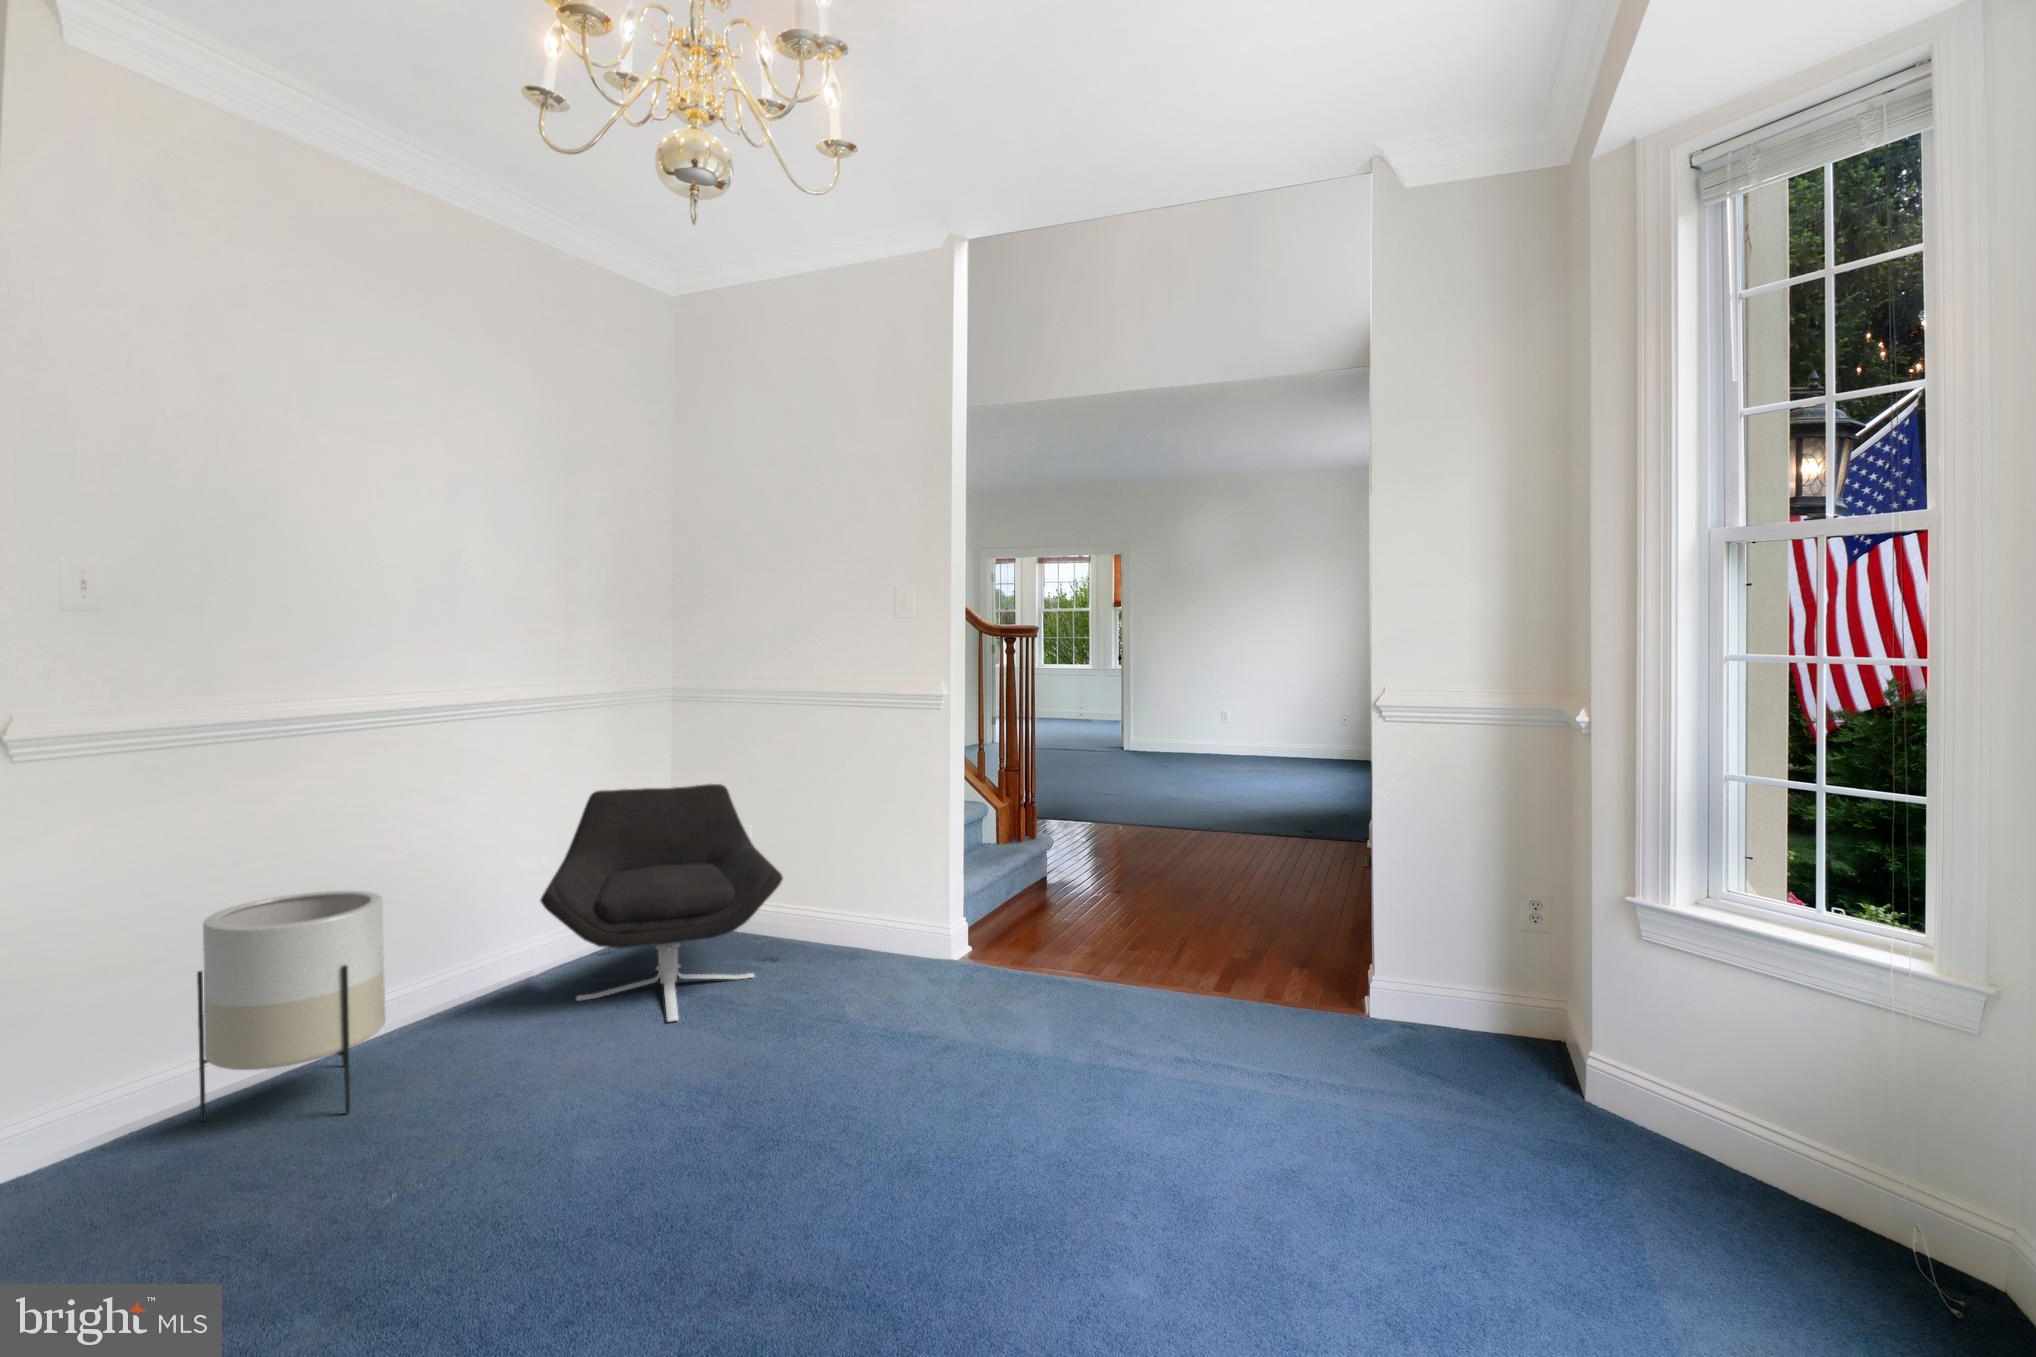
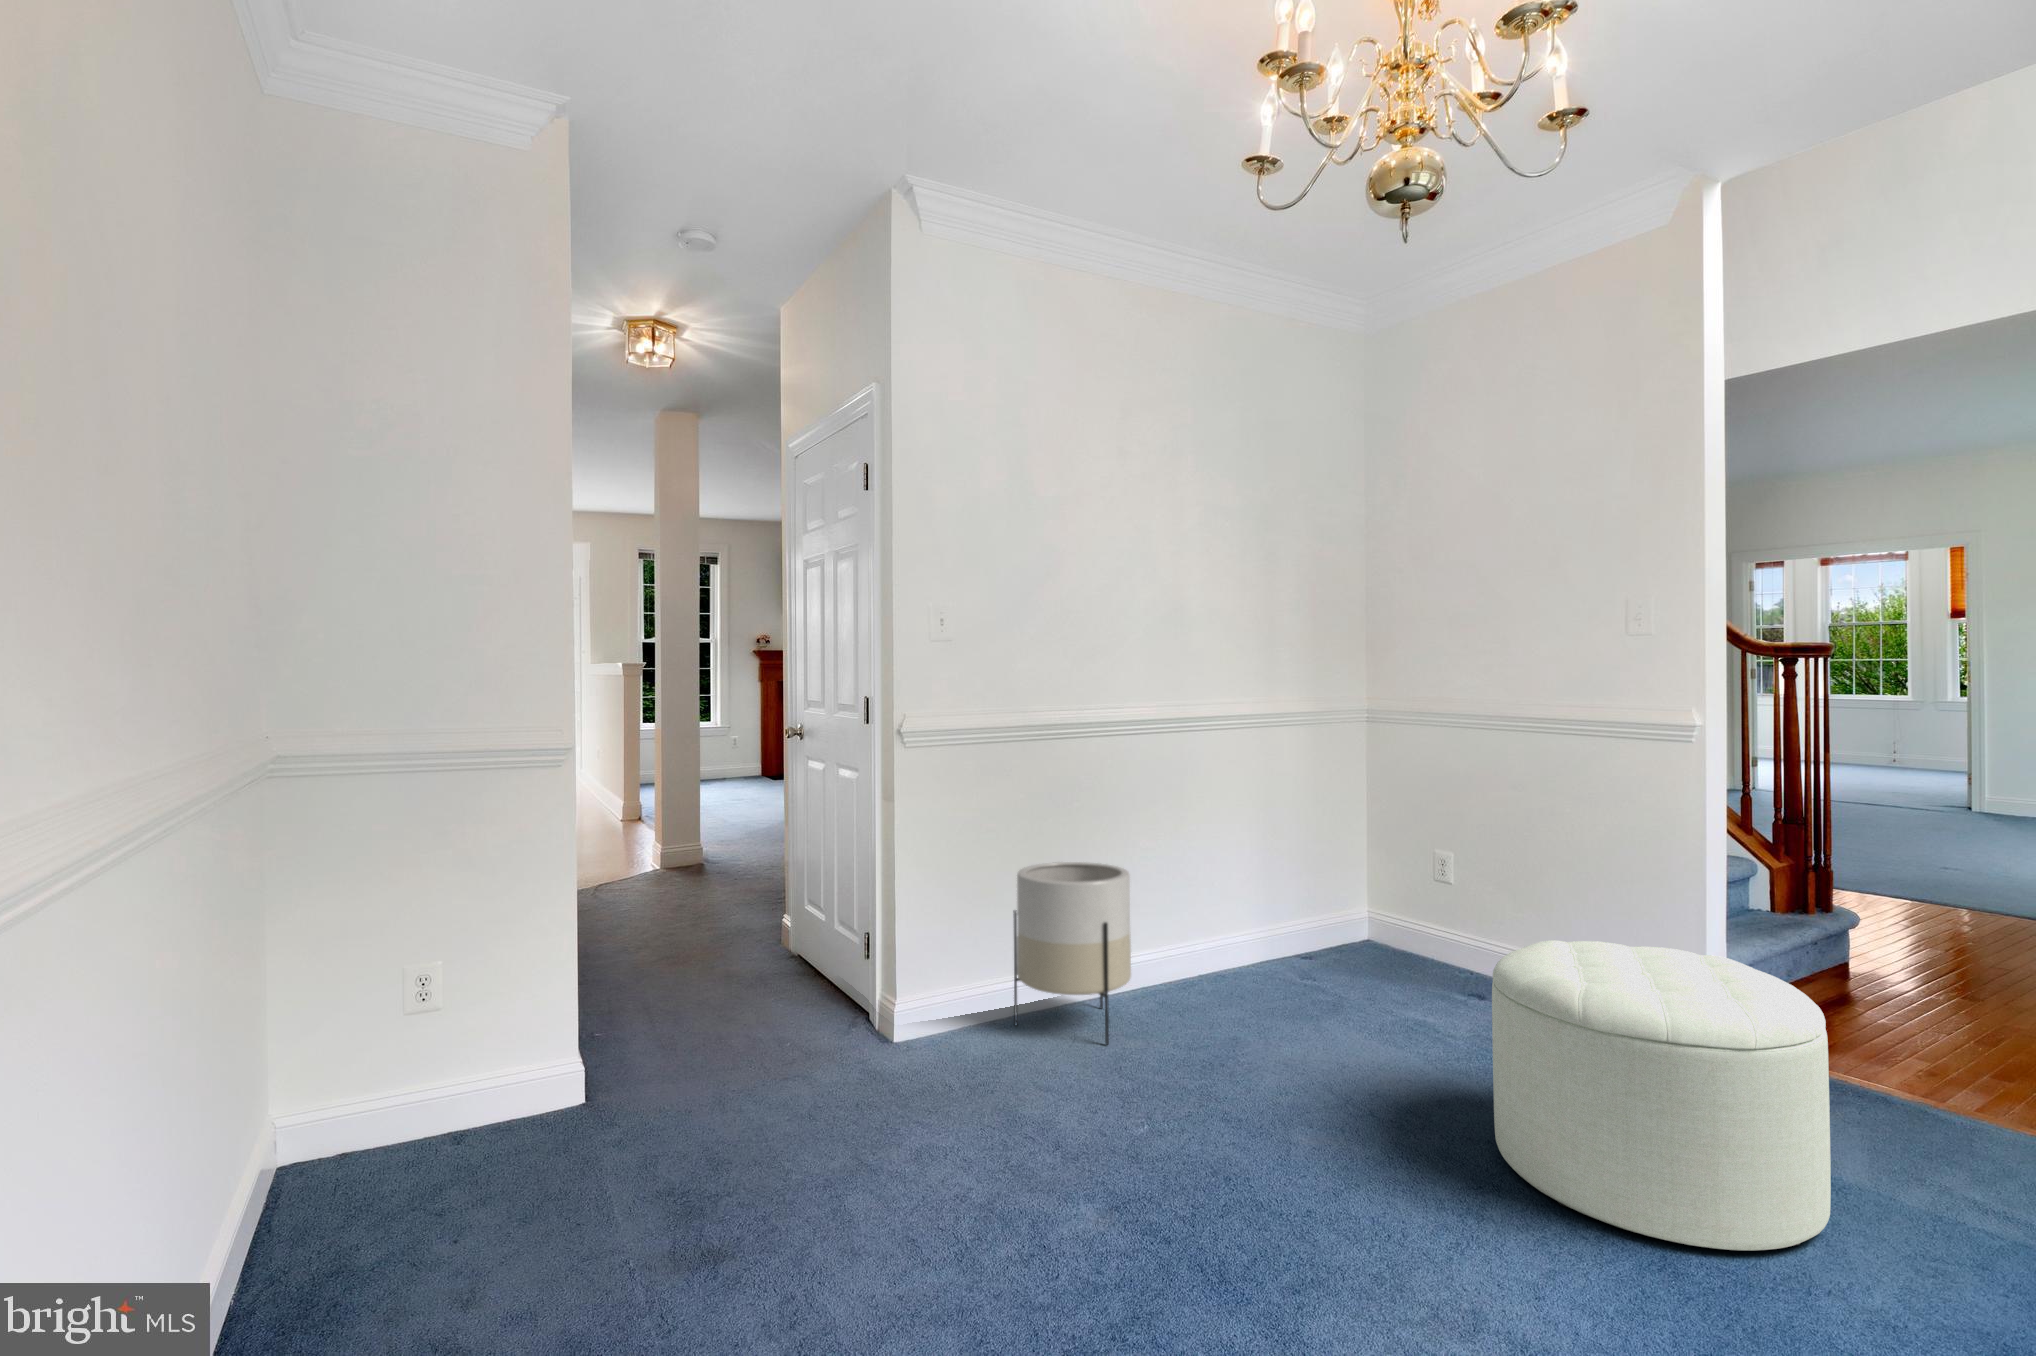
lounge chair: present [540,784,783,1022] -> none [1246,802,1485,1034]
ottoman: none [779,899,1018,1153] -> present [1492,941,1831,1251]

